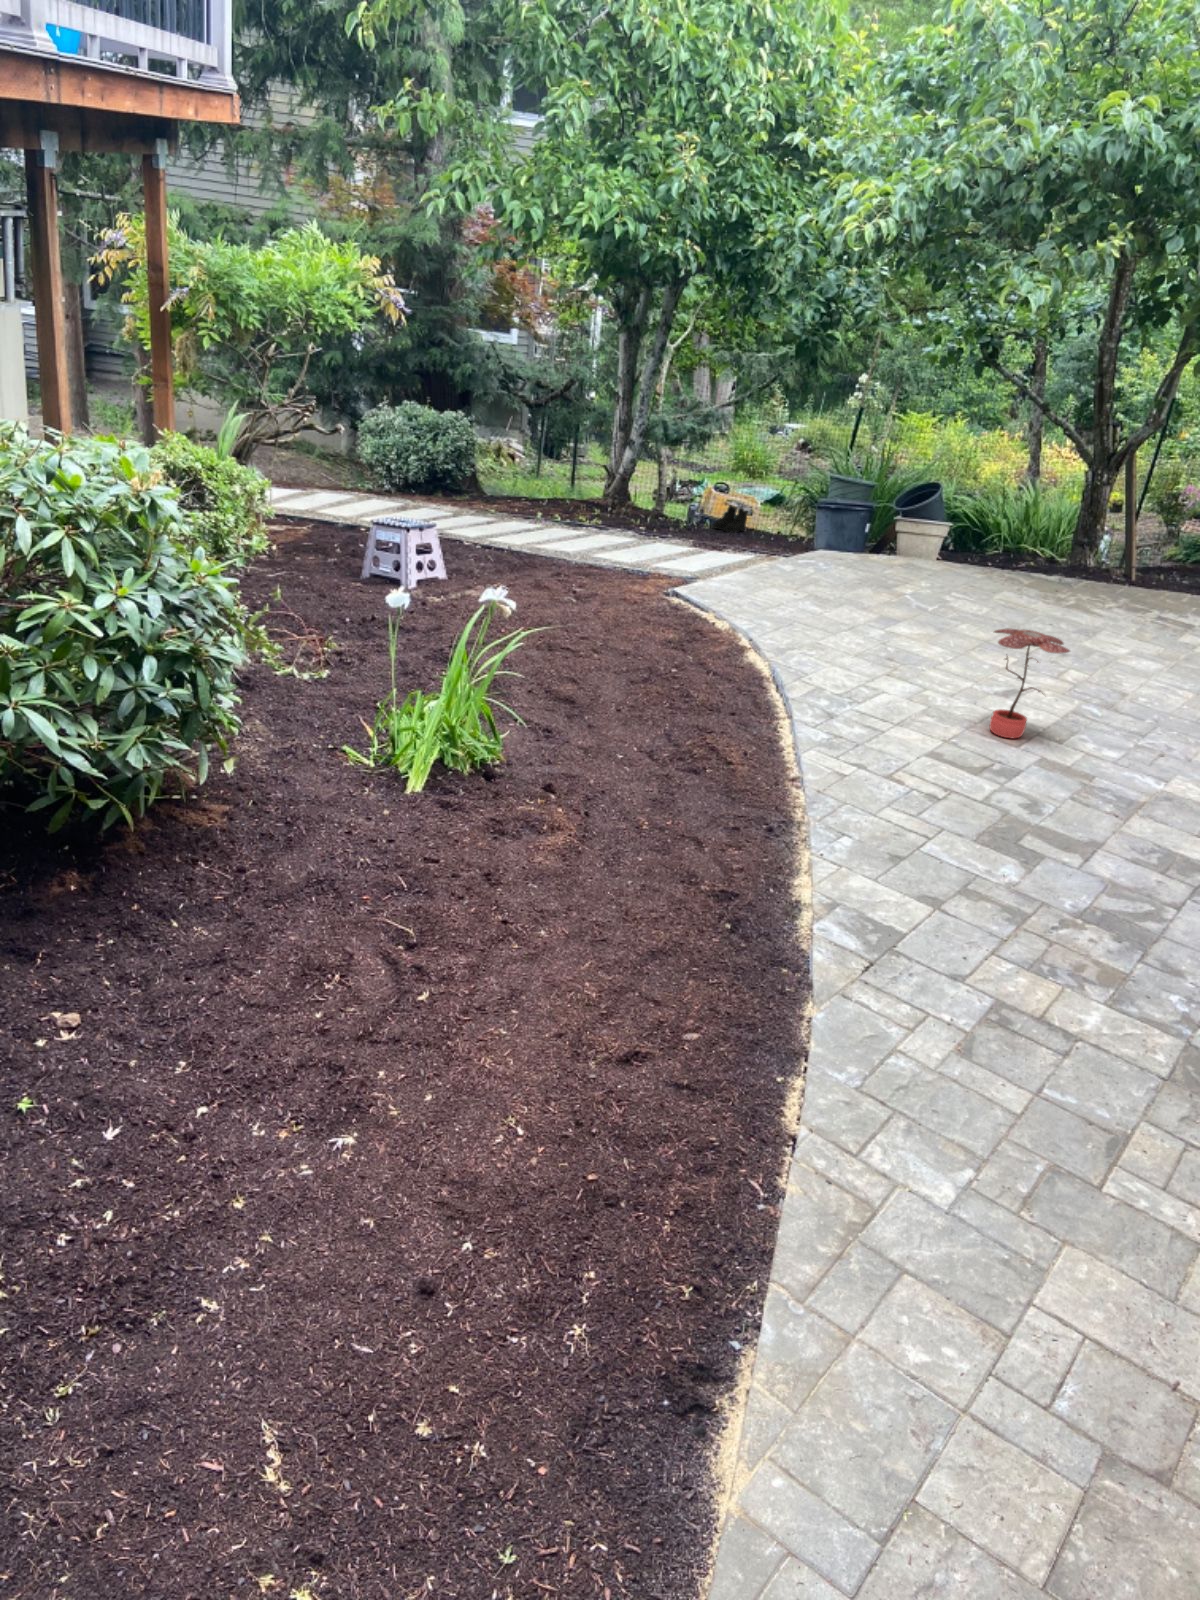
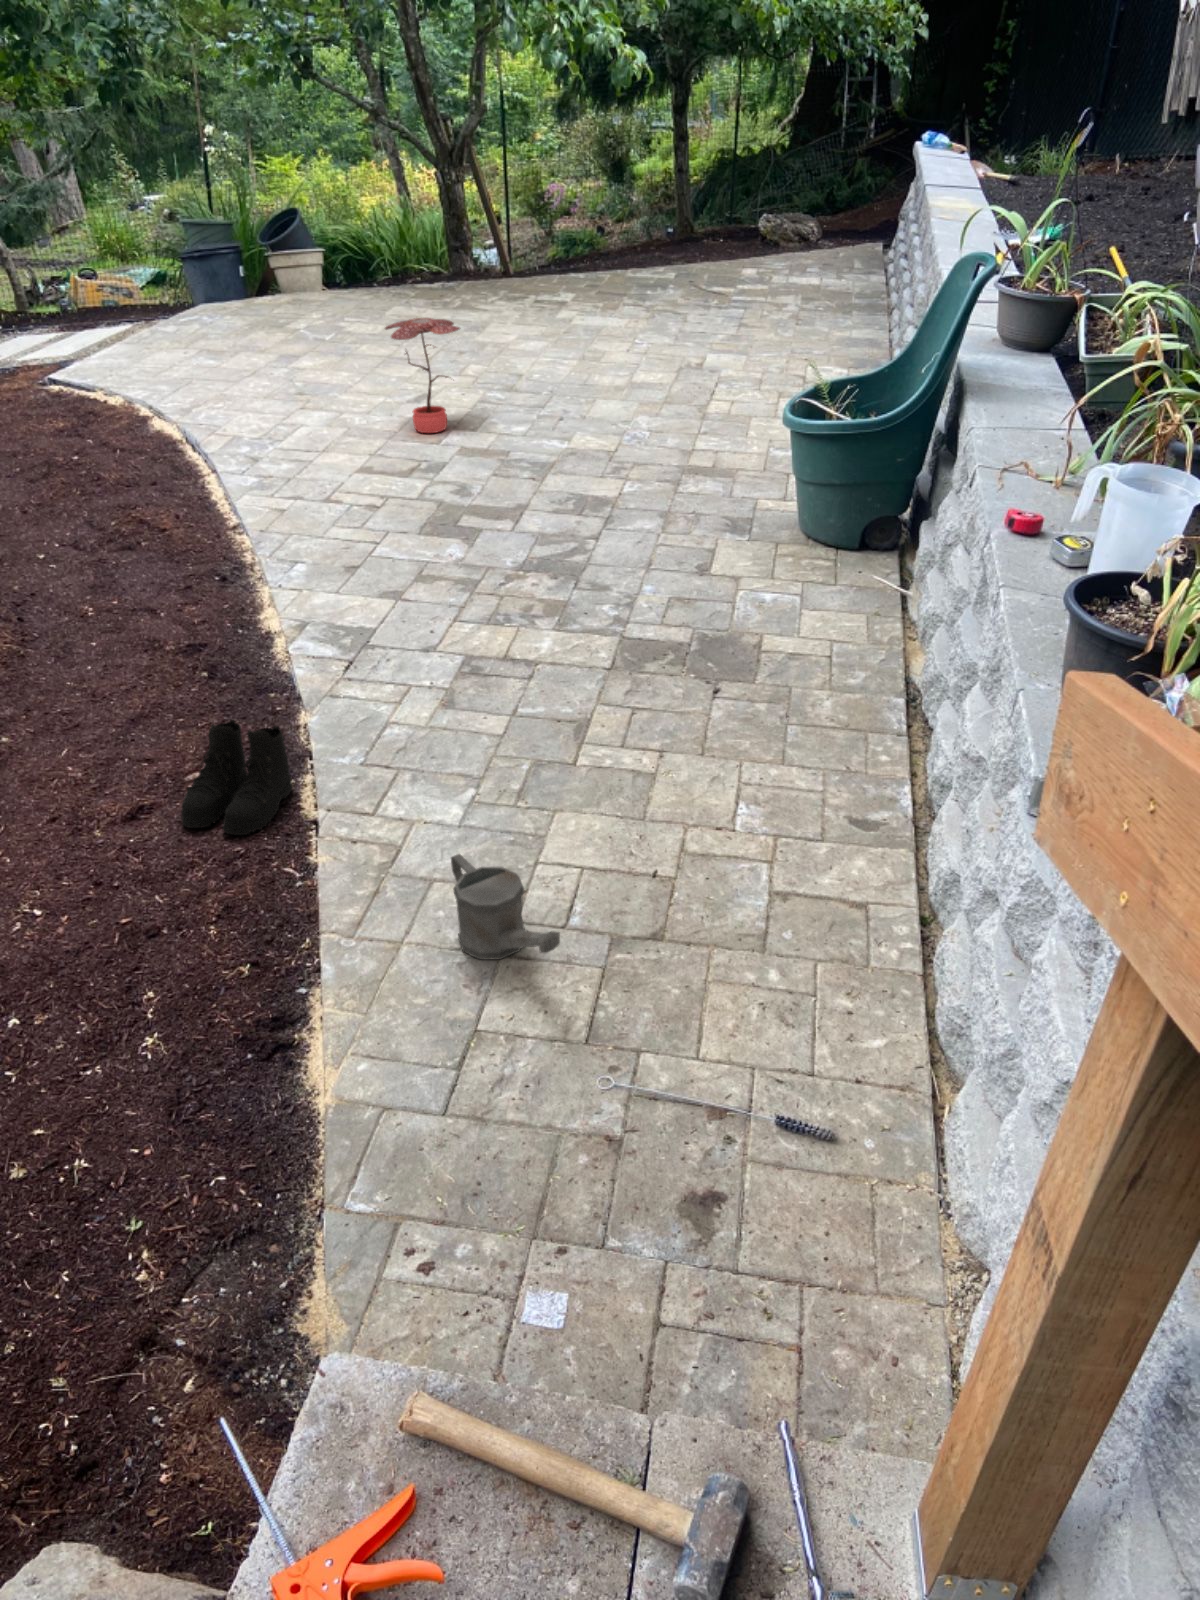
boots: present [713,505,748,533] -> present [181,720,292,835]
watering can: none [914,1266,1042,1448] -> present [451,854,560,959]

